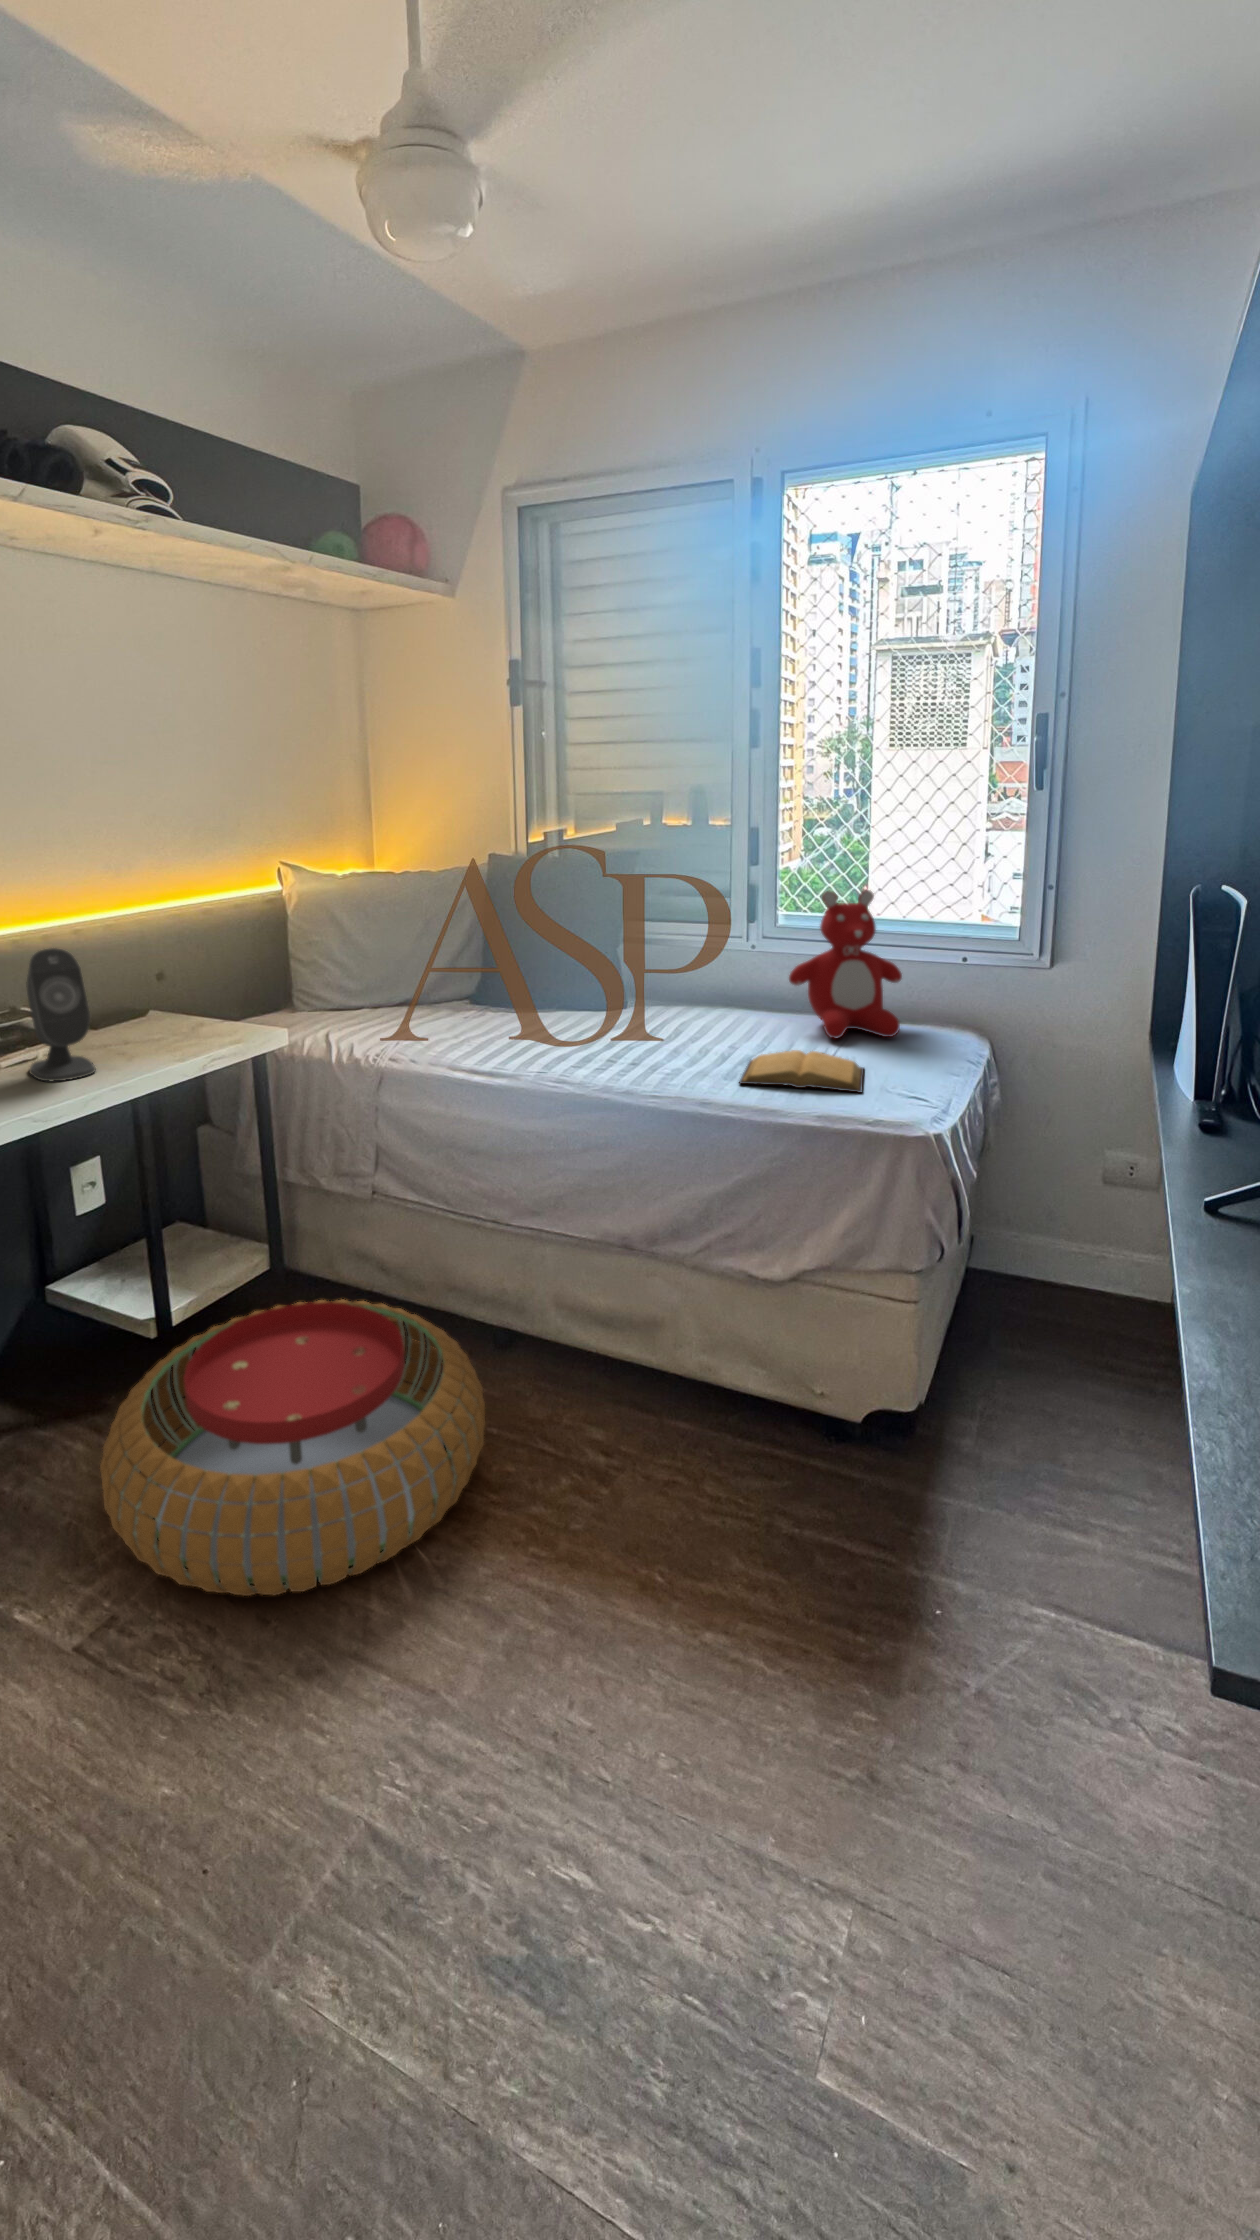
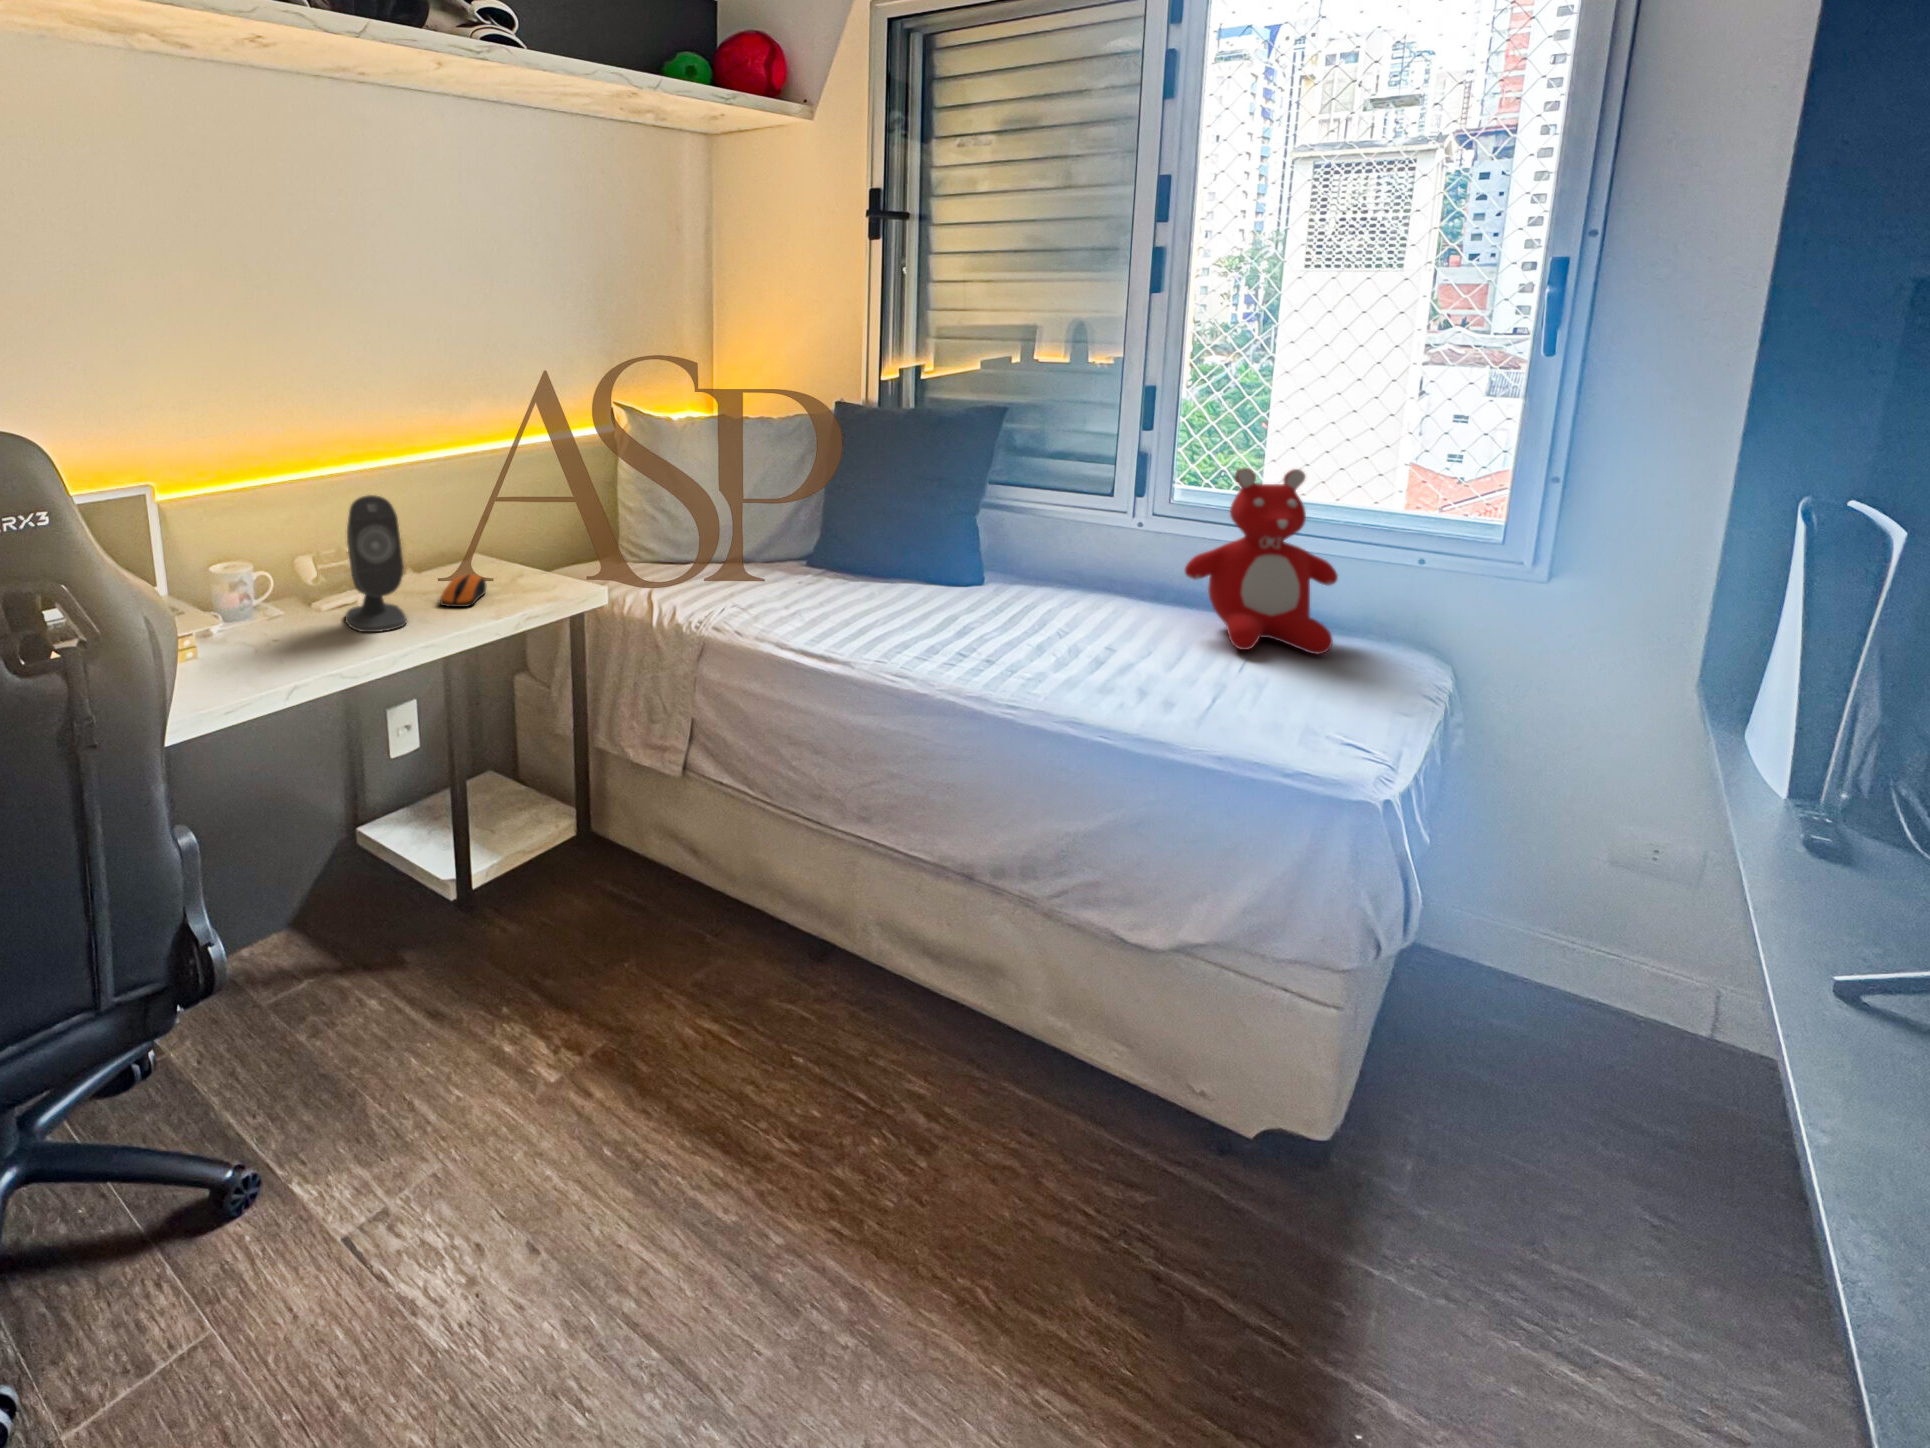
computer mouse: none [128,1024,174,1054] -> present [440,574,487,607]
book: present [740,1050,864,1093] -> none [1116,664,1283,732]
pouf: present [100,1300,485,1596] -> none [385,885,788,1225]

